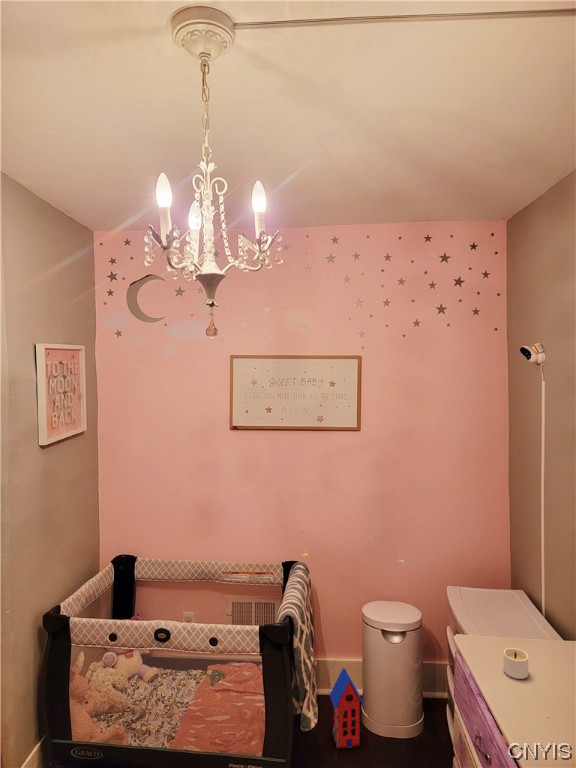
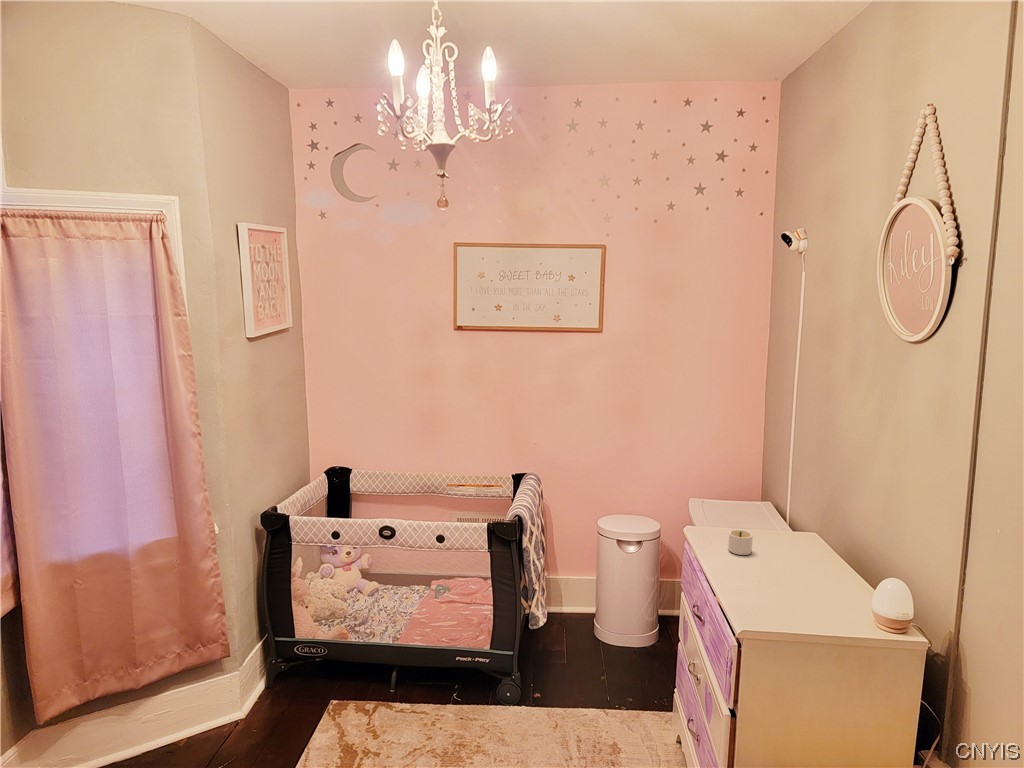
toy house: present [329,668,364,749] -> none [560,580,596,658]

